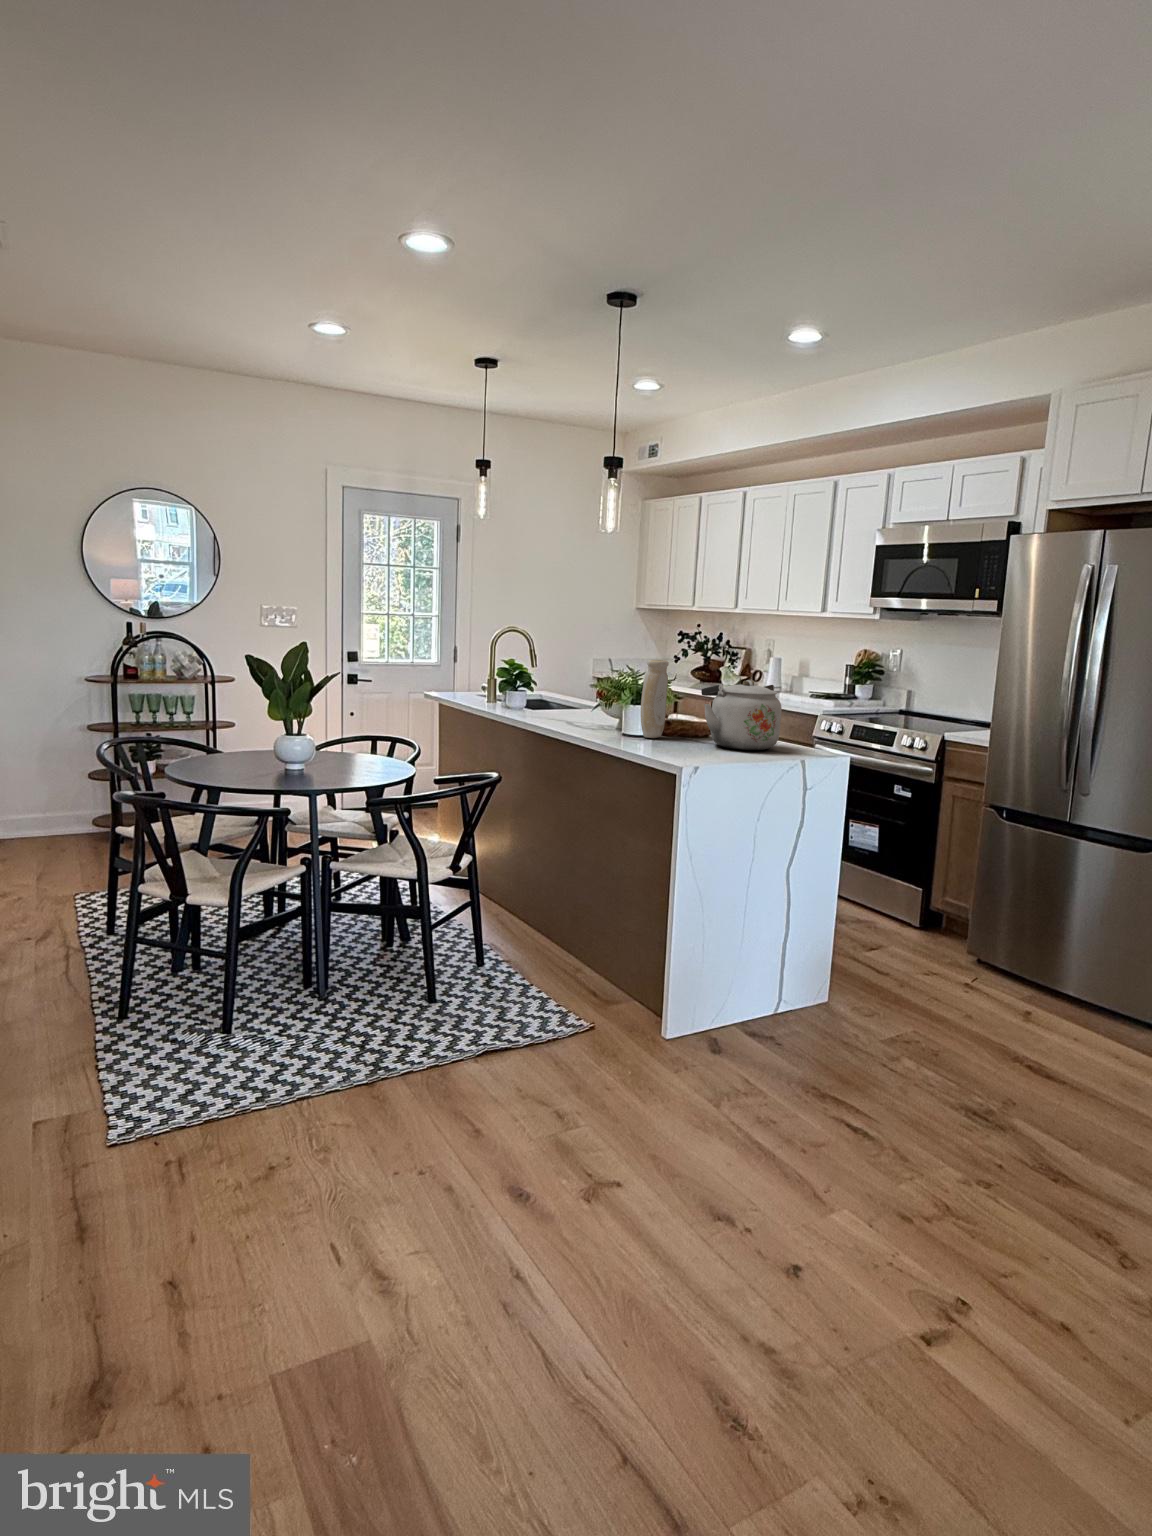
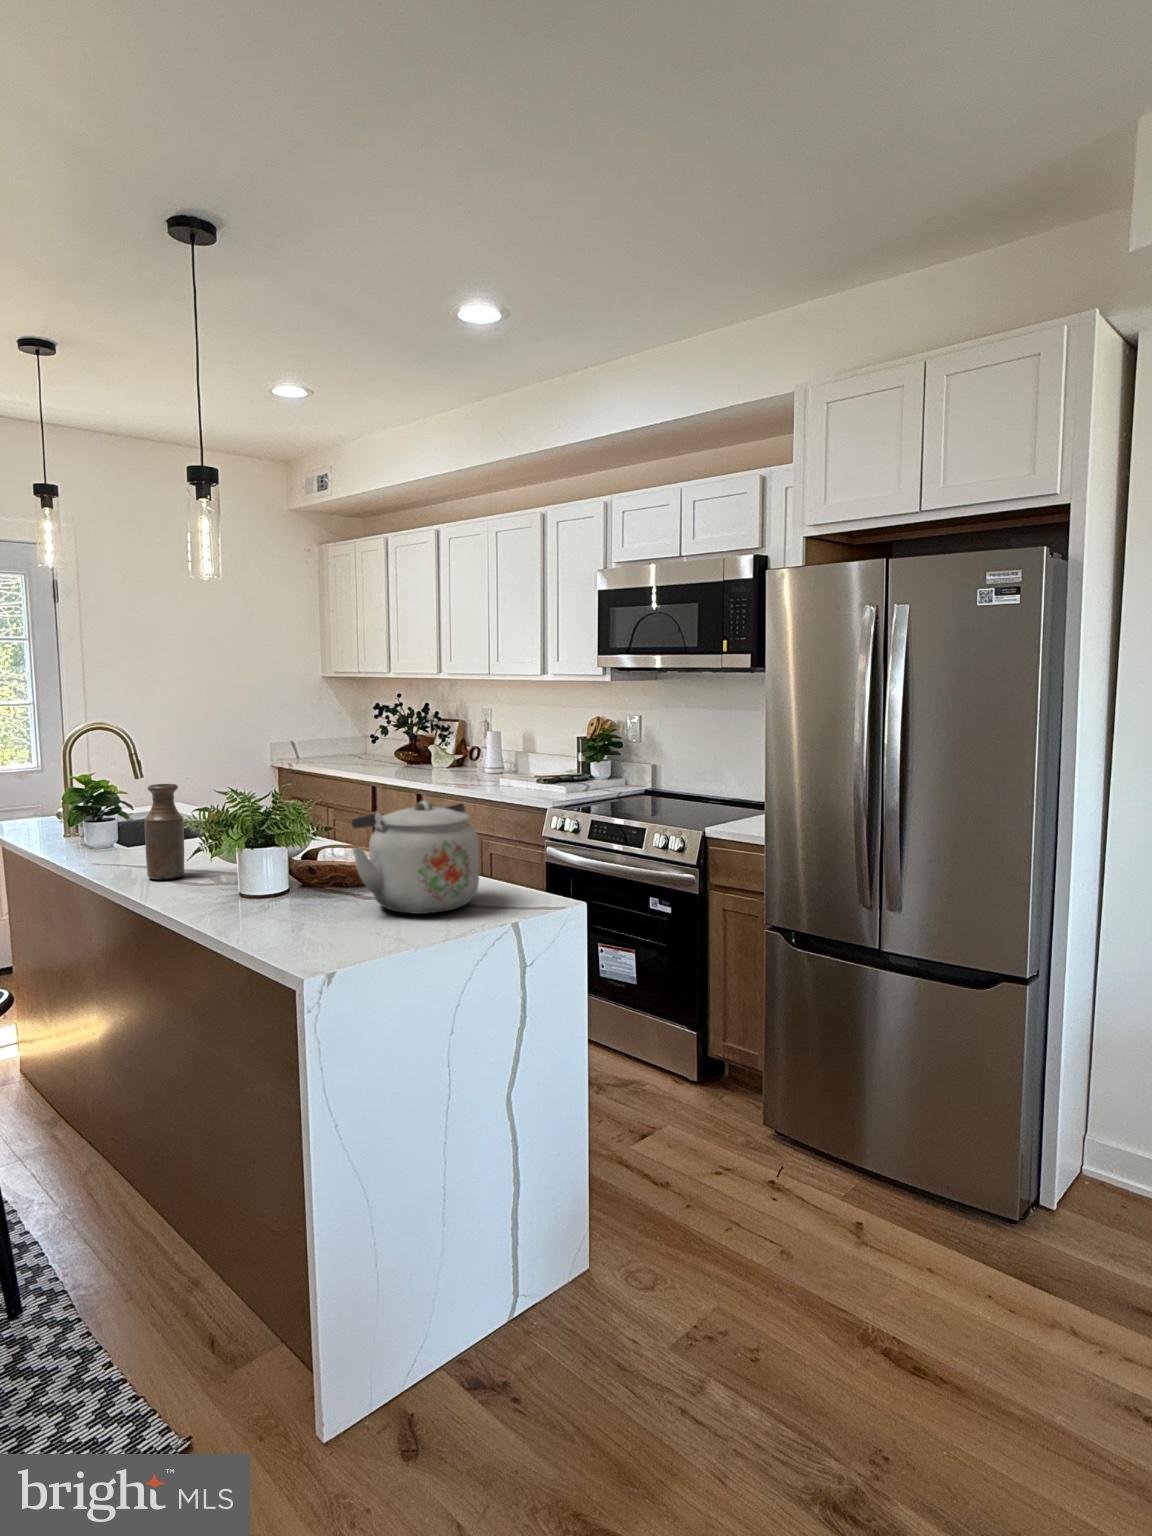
vase: present [641,660,669,738] -> none [257,776,300,902]
bottle: none [563,663,587,724] -> present [144,784,184,880]

